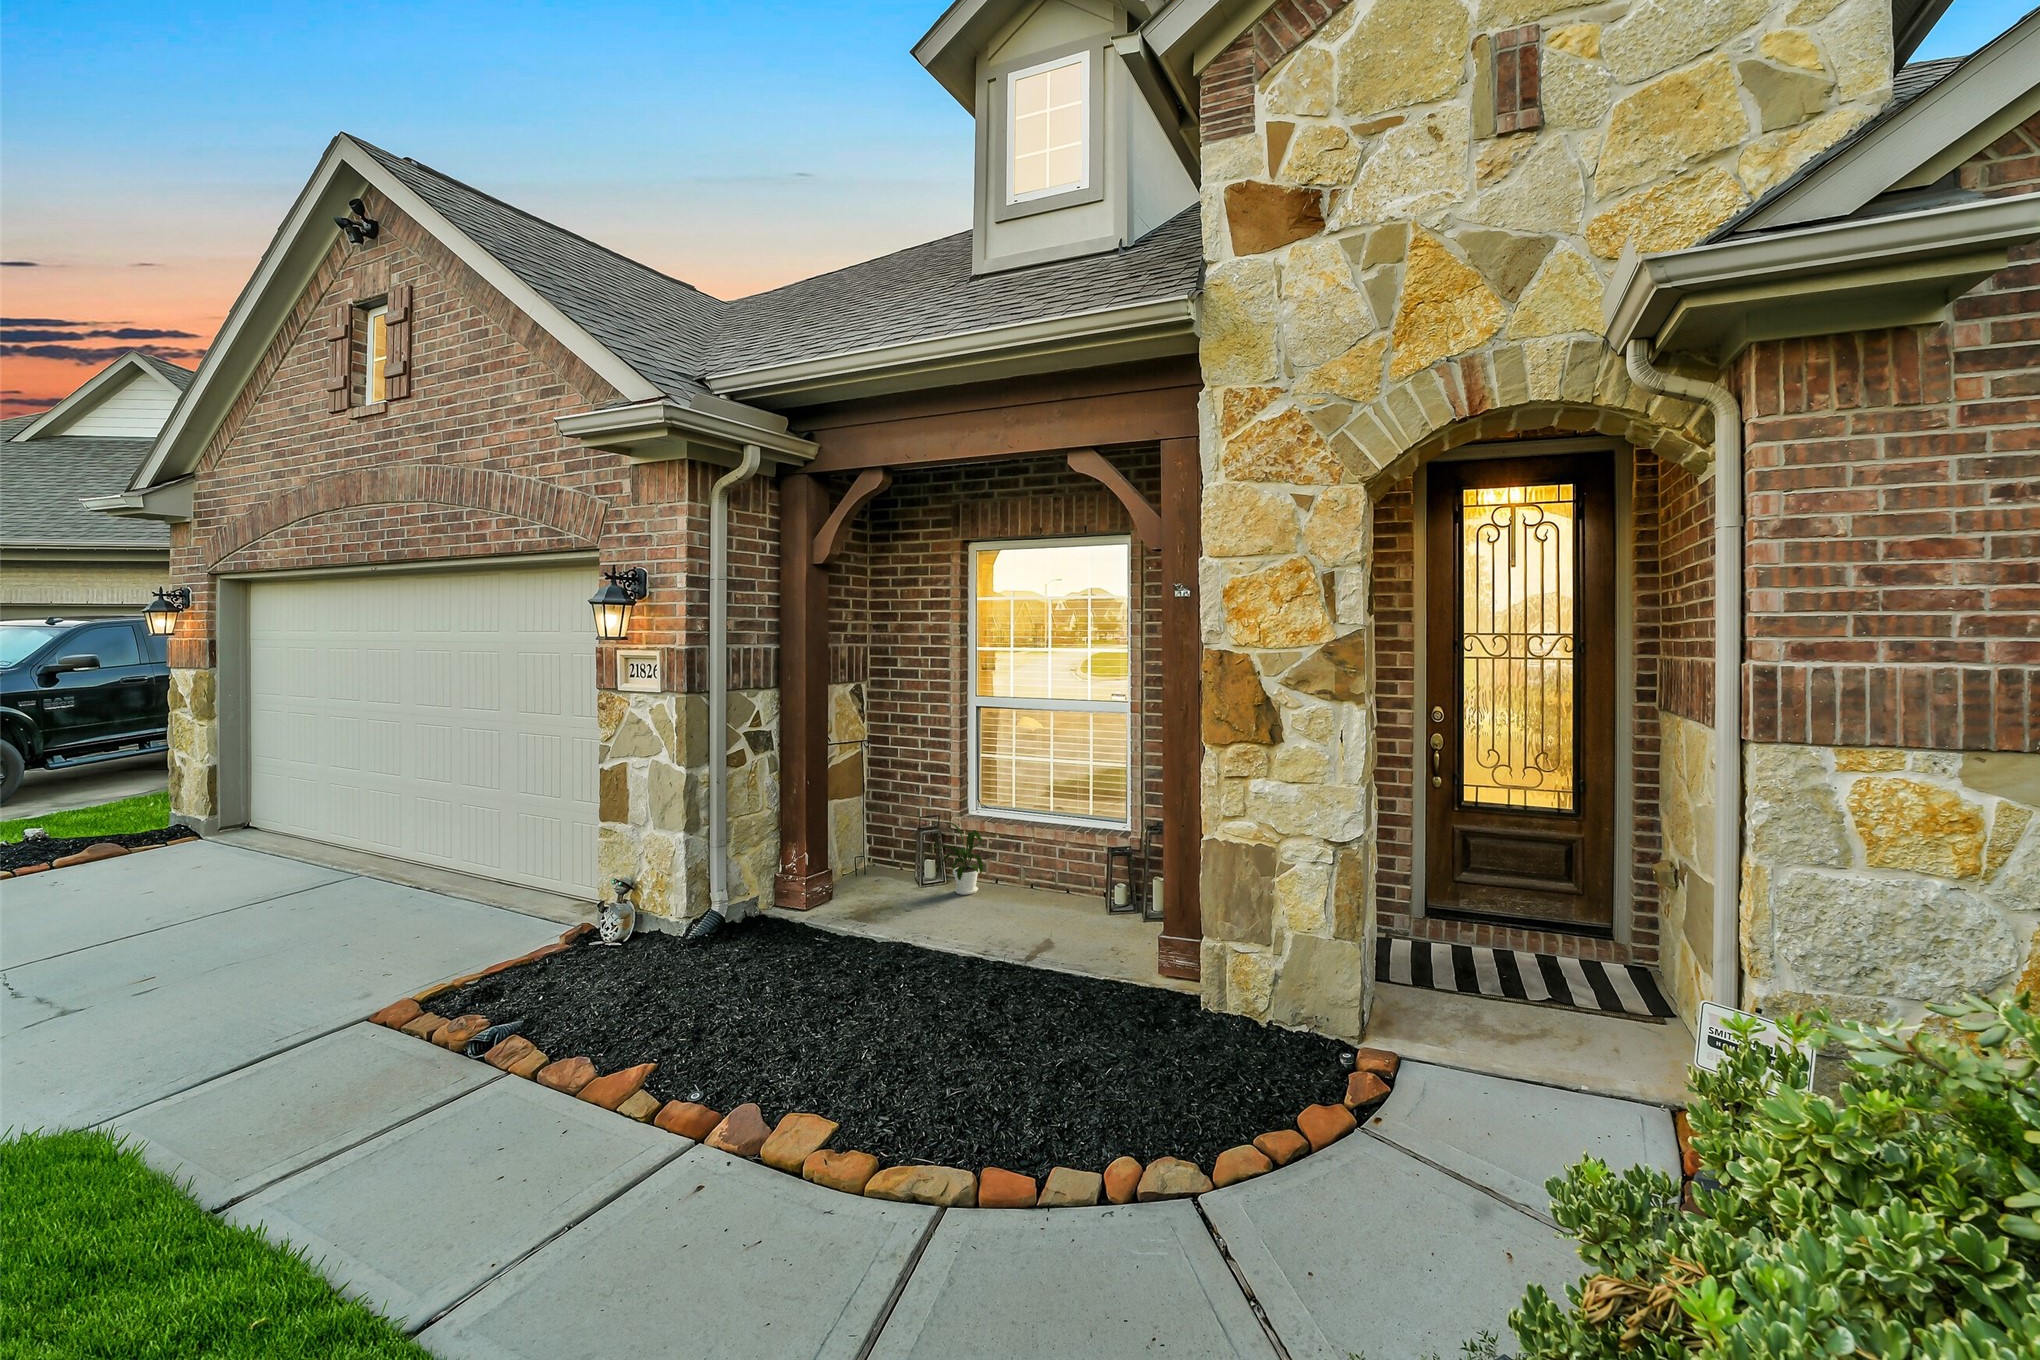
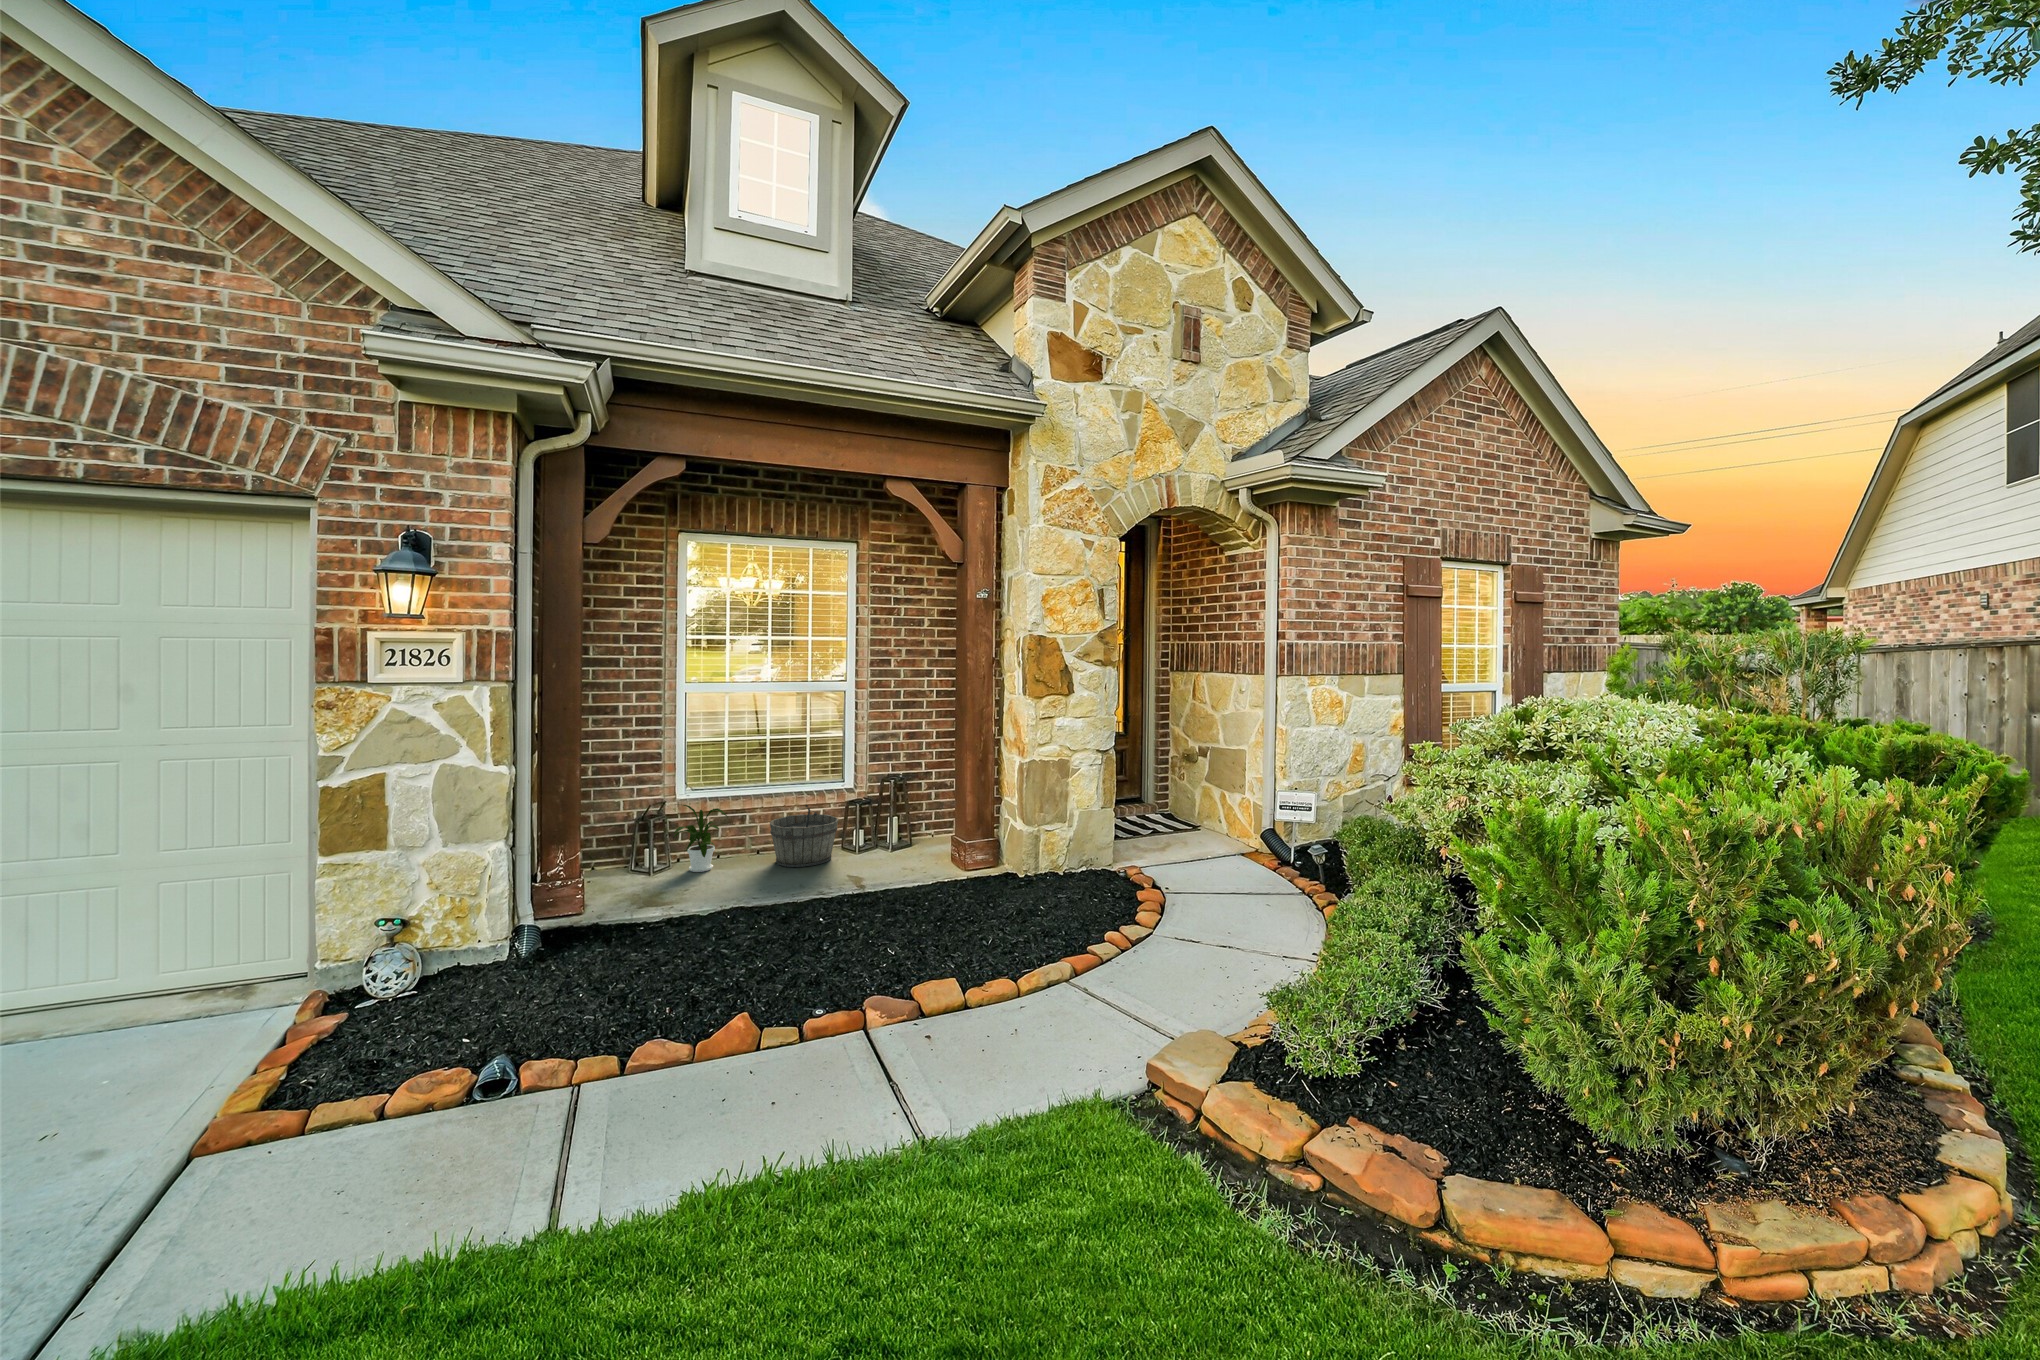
wooden bucket: none [1015,842,1089,914] -> present [770,805,838,867]

